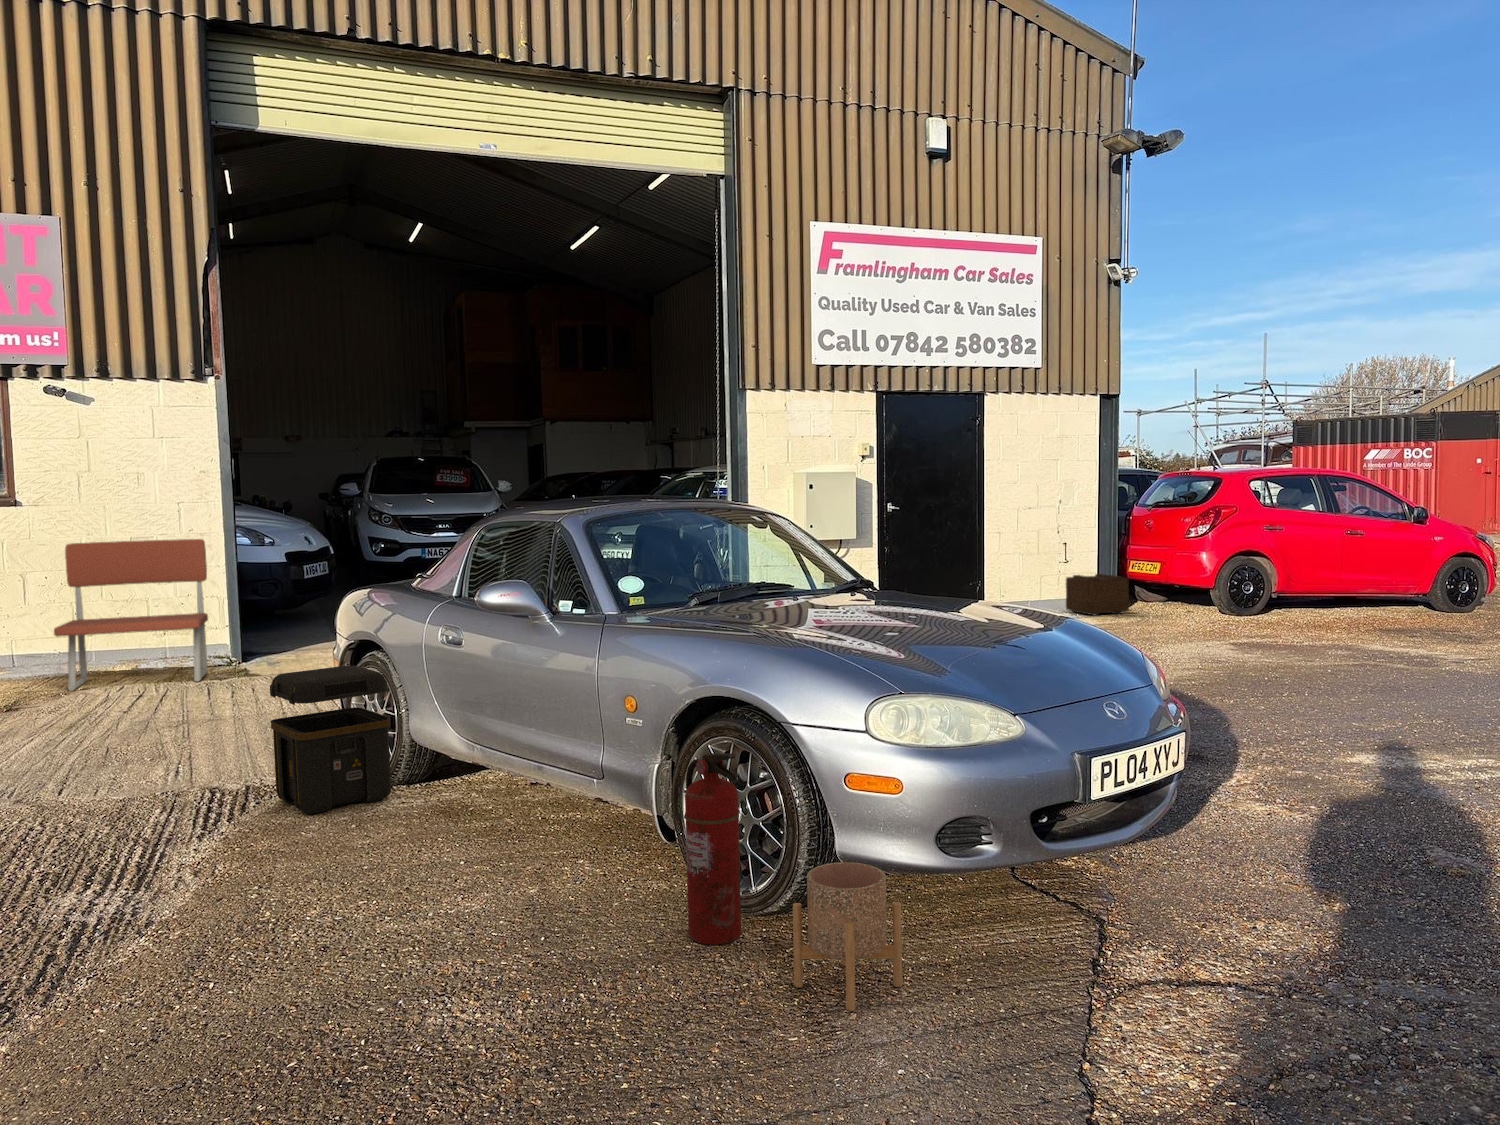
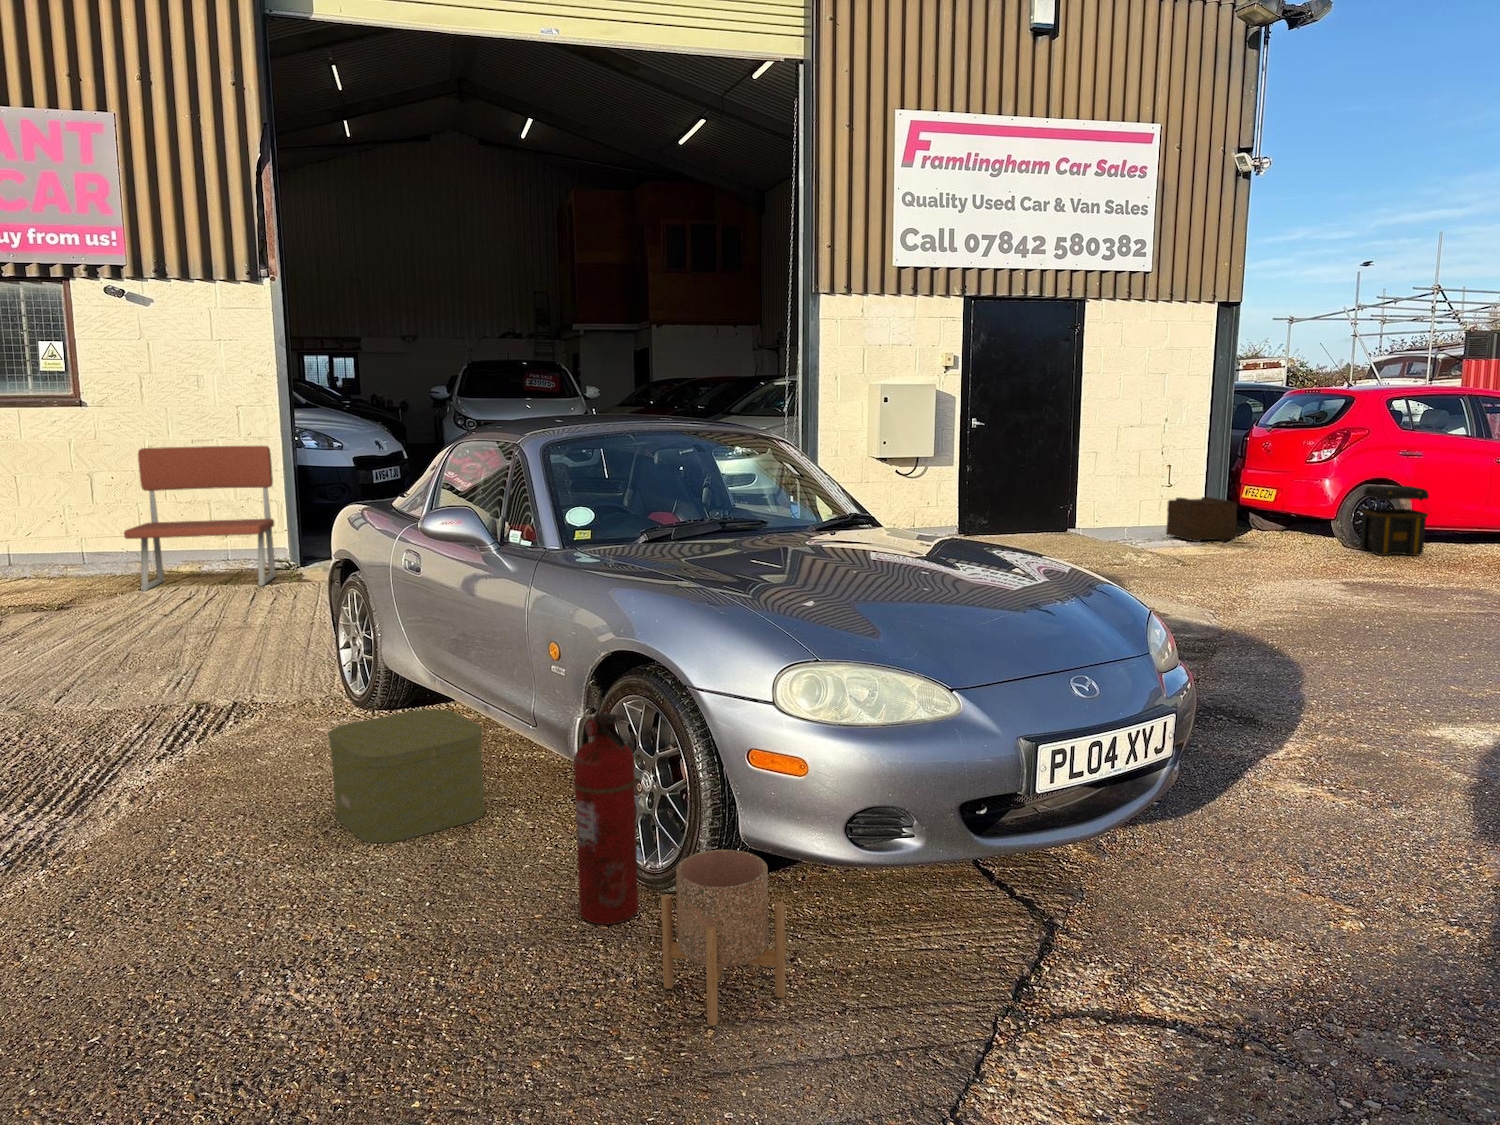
toolbox: present [270,666,391,814] -> present [1360,486,1429,556]
storage box: none [405,773,554,896] -> present [328,709,485,843]

